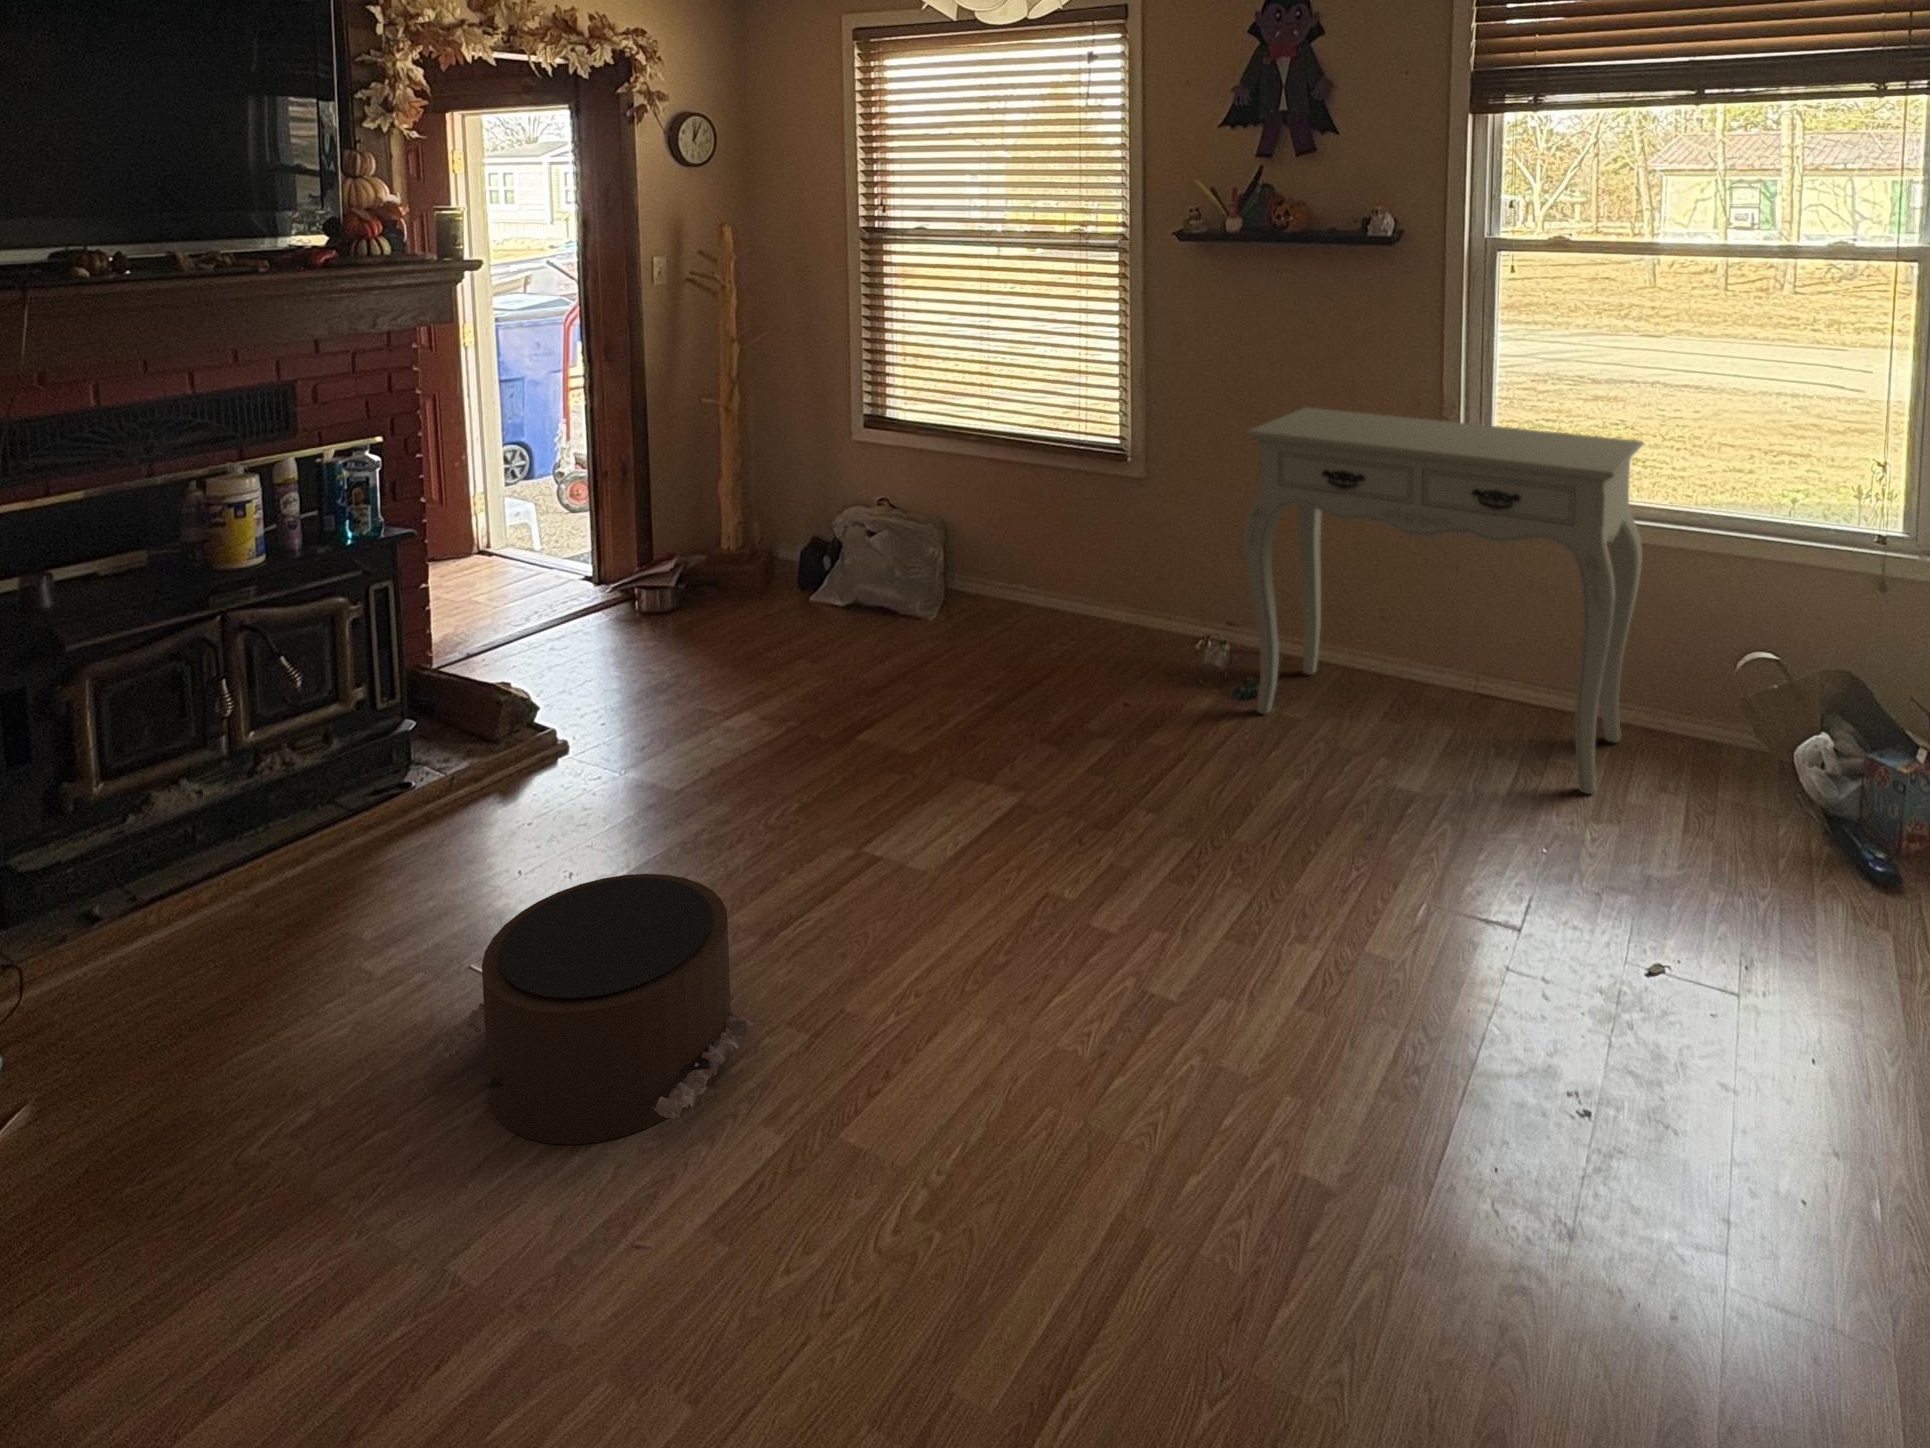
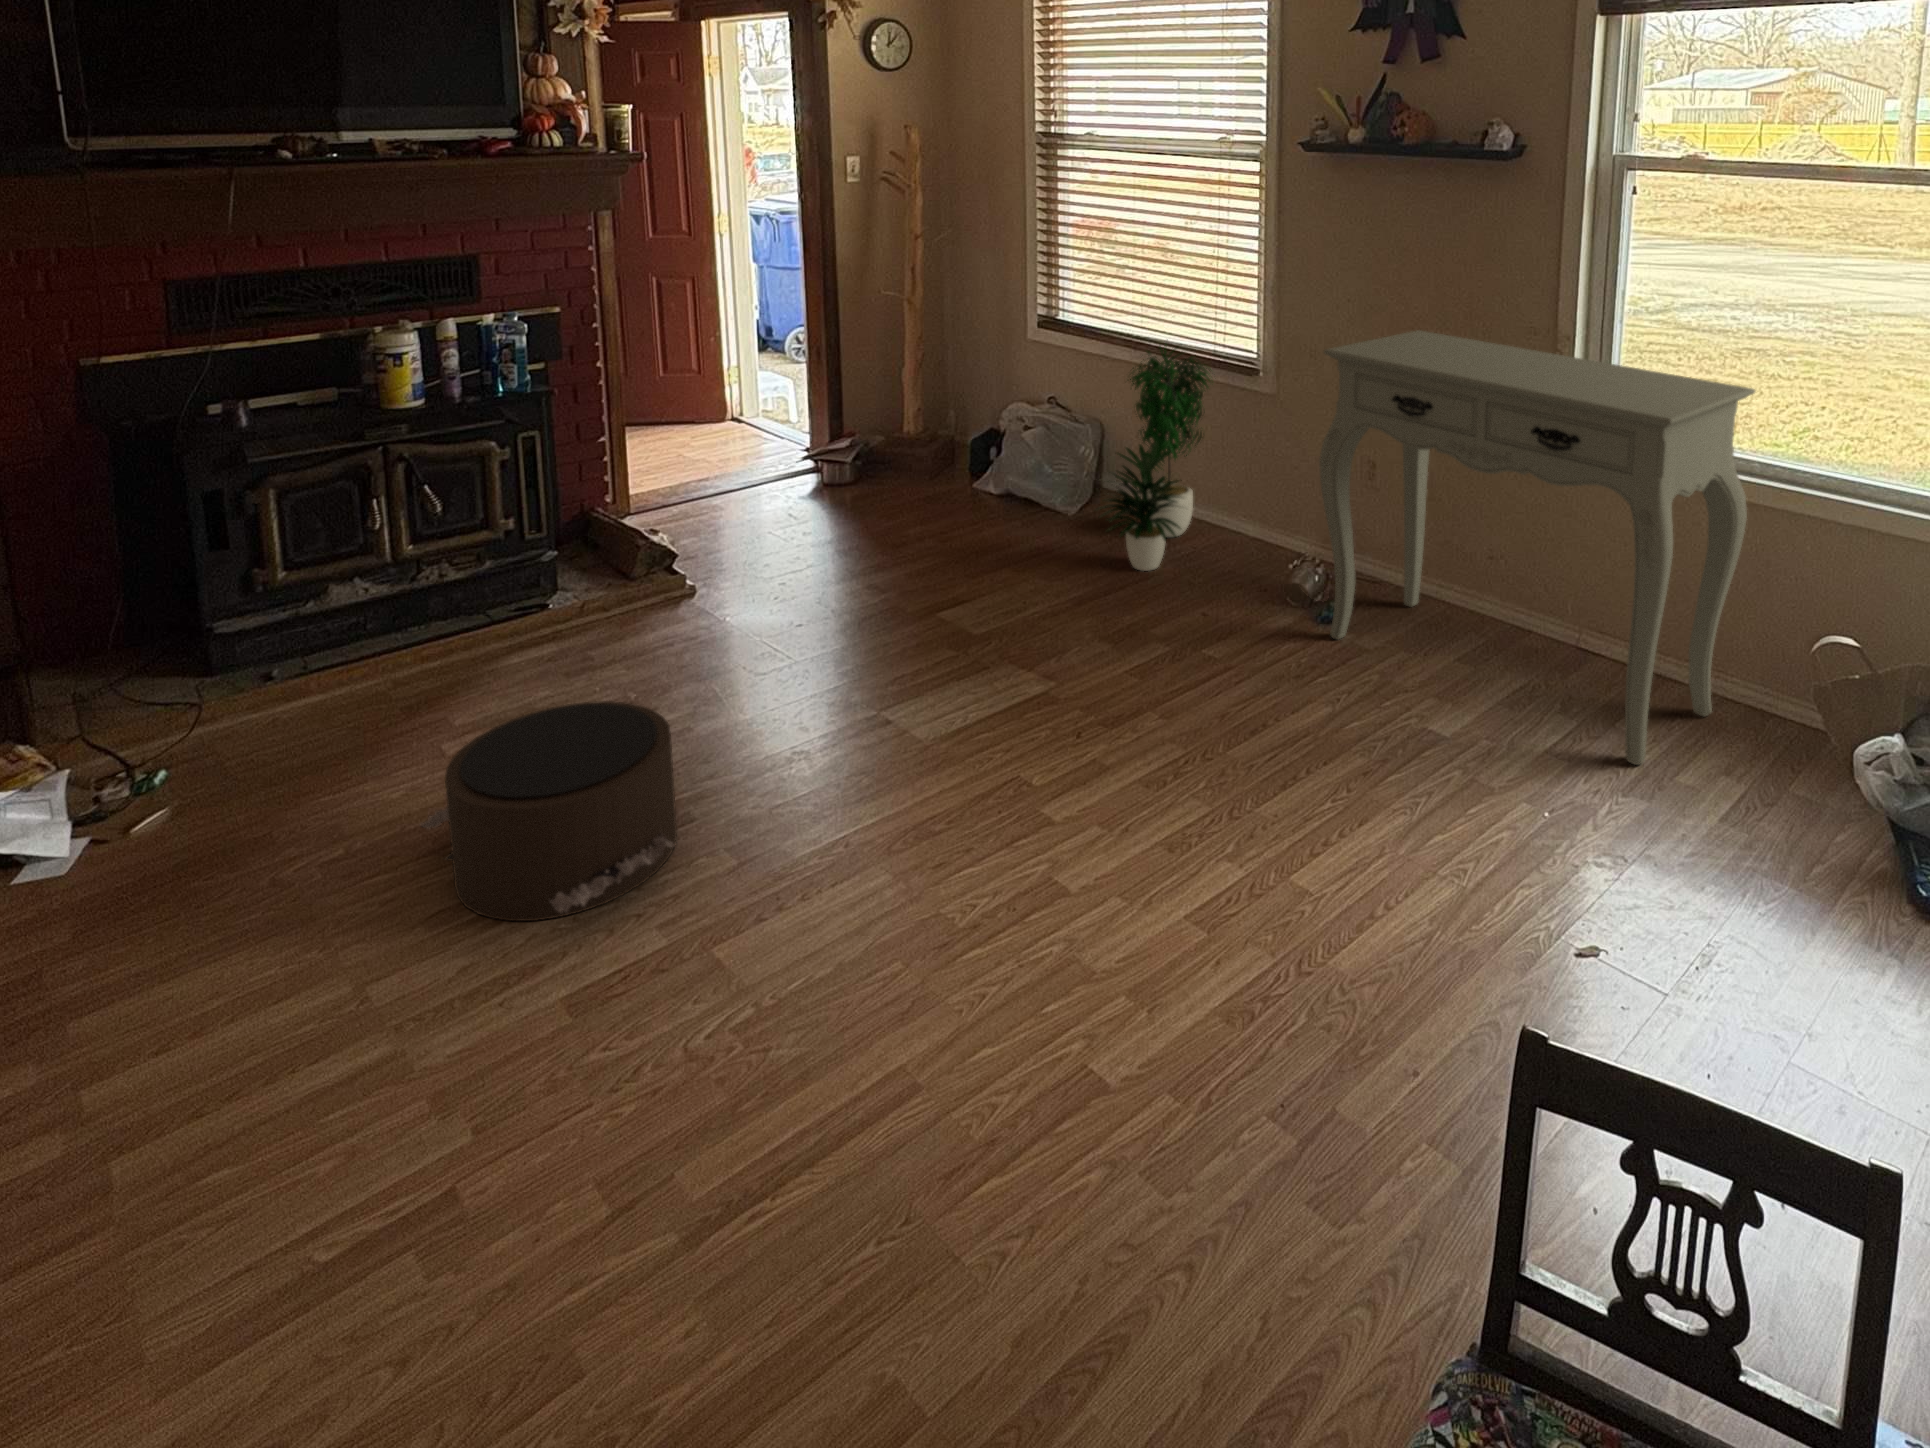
potted plant: none [986,430,1085,670] -> present [1096,348,1212,571]

